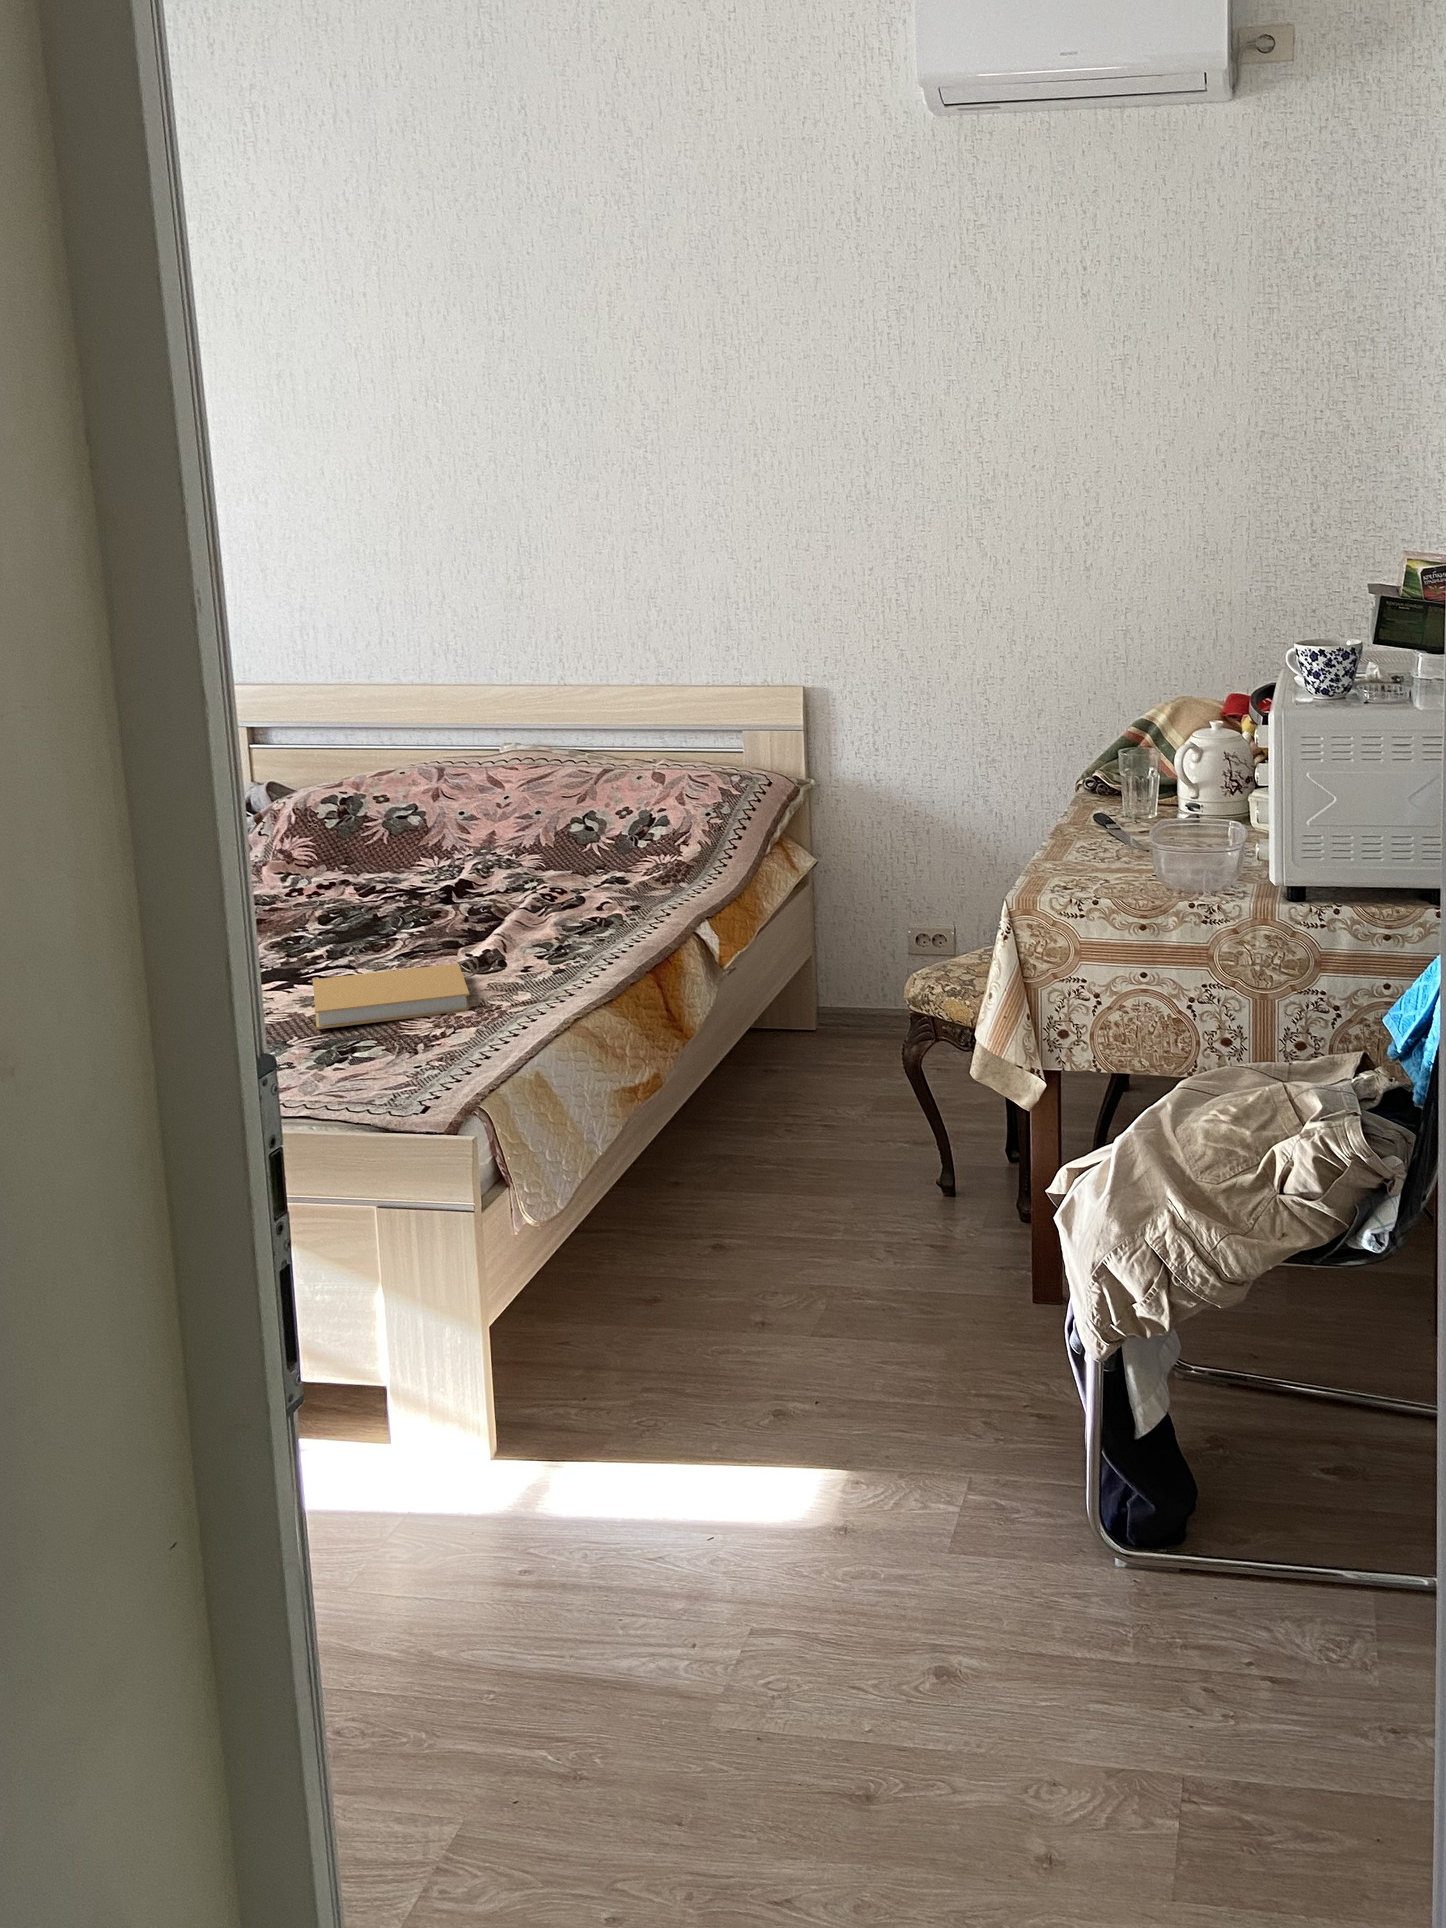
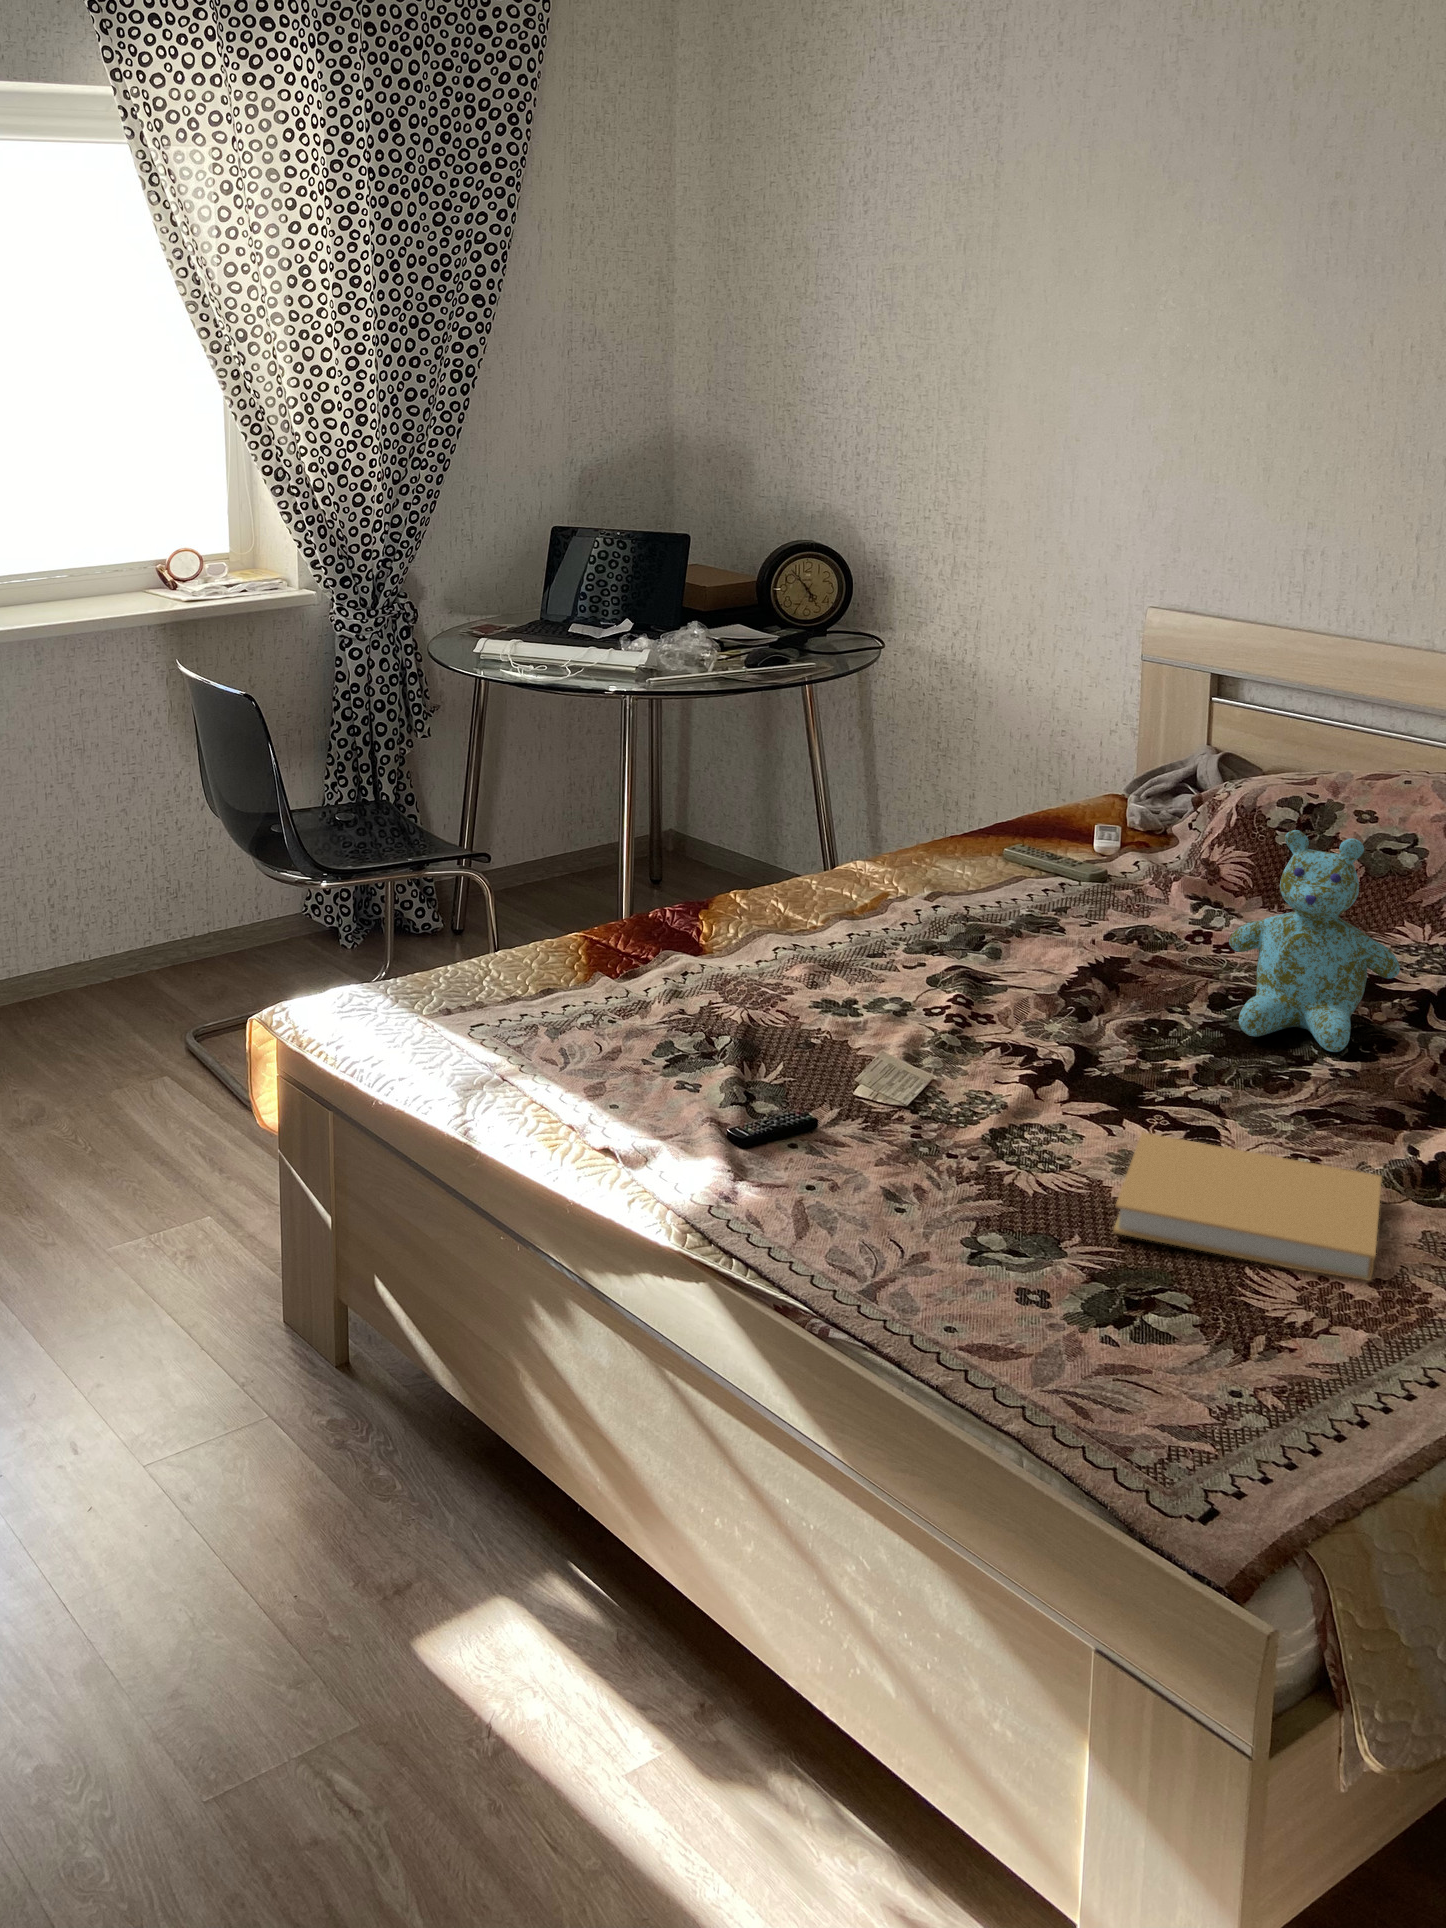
stuffed bear: none [324,793,433,930] -> present [1229,830,1400,1052]

